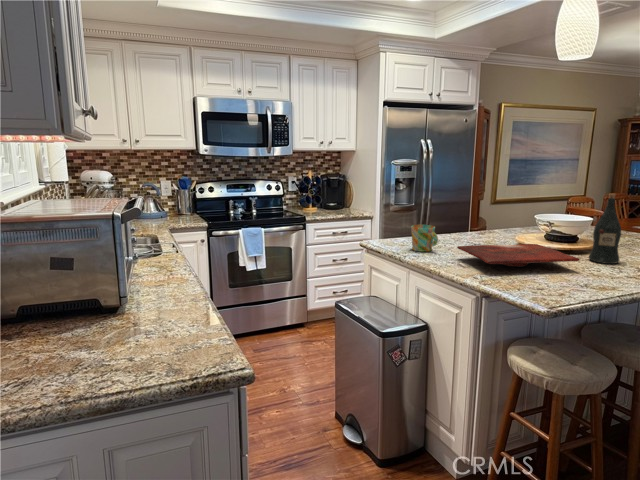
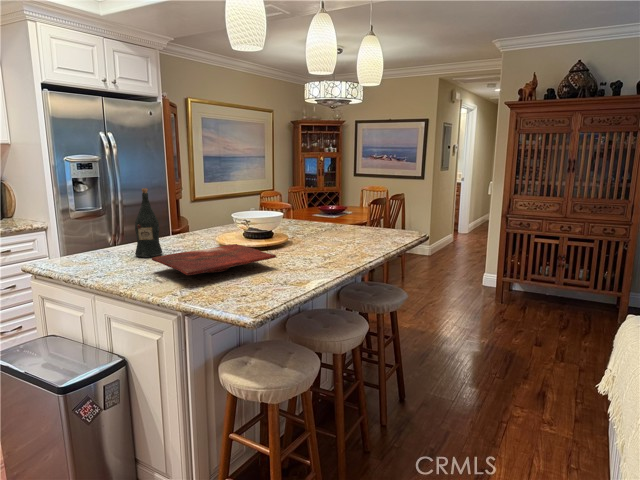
wine bottle: present [589,194,621,264] -> present [135,188,162,257]
mug: present [411,225,438,252] -> none [91,236,128,269]

